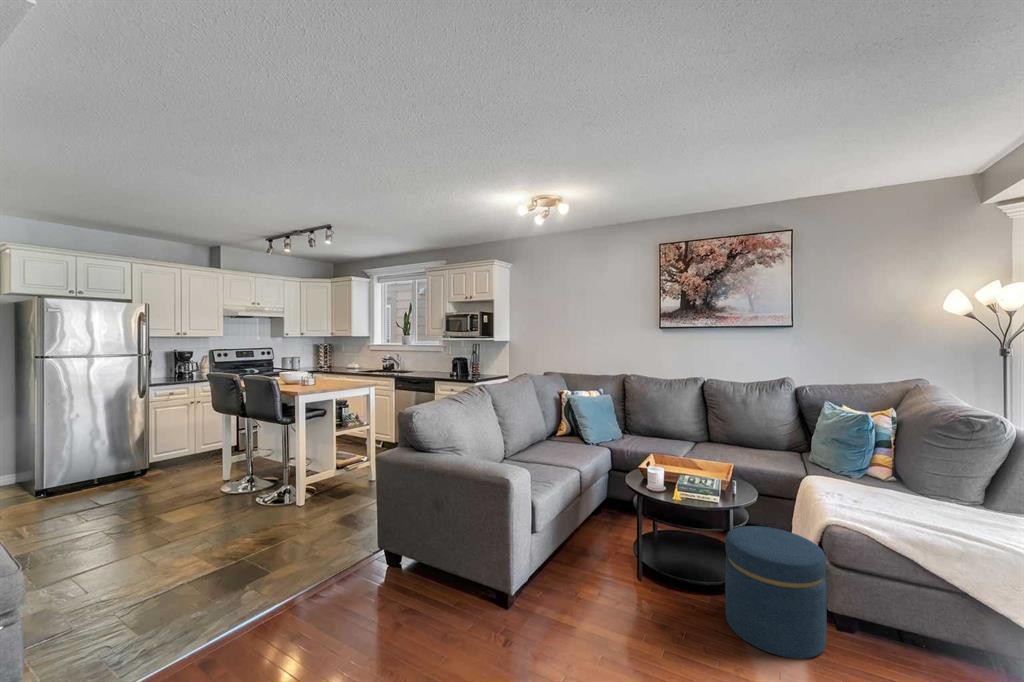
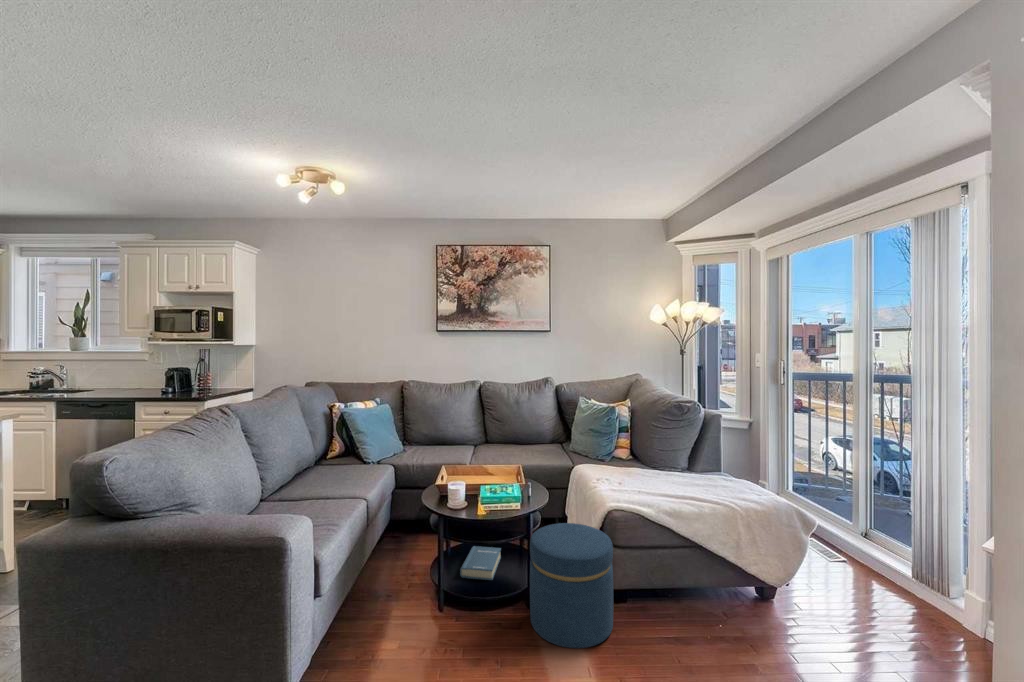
hardback book: none [661,535,707,569] -> present [460,546,501,580]

